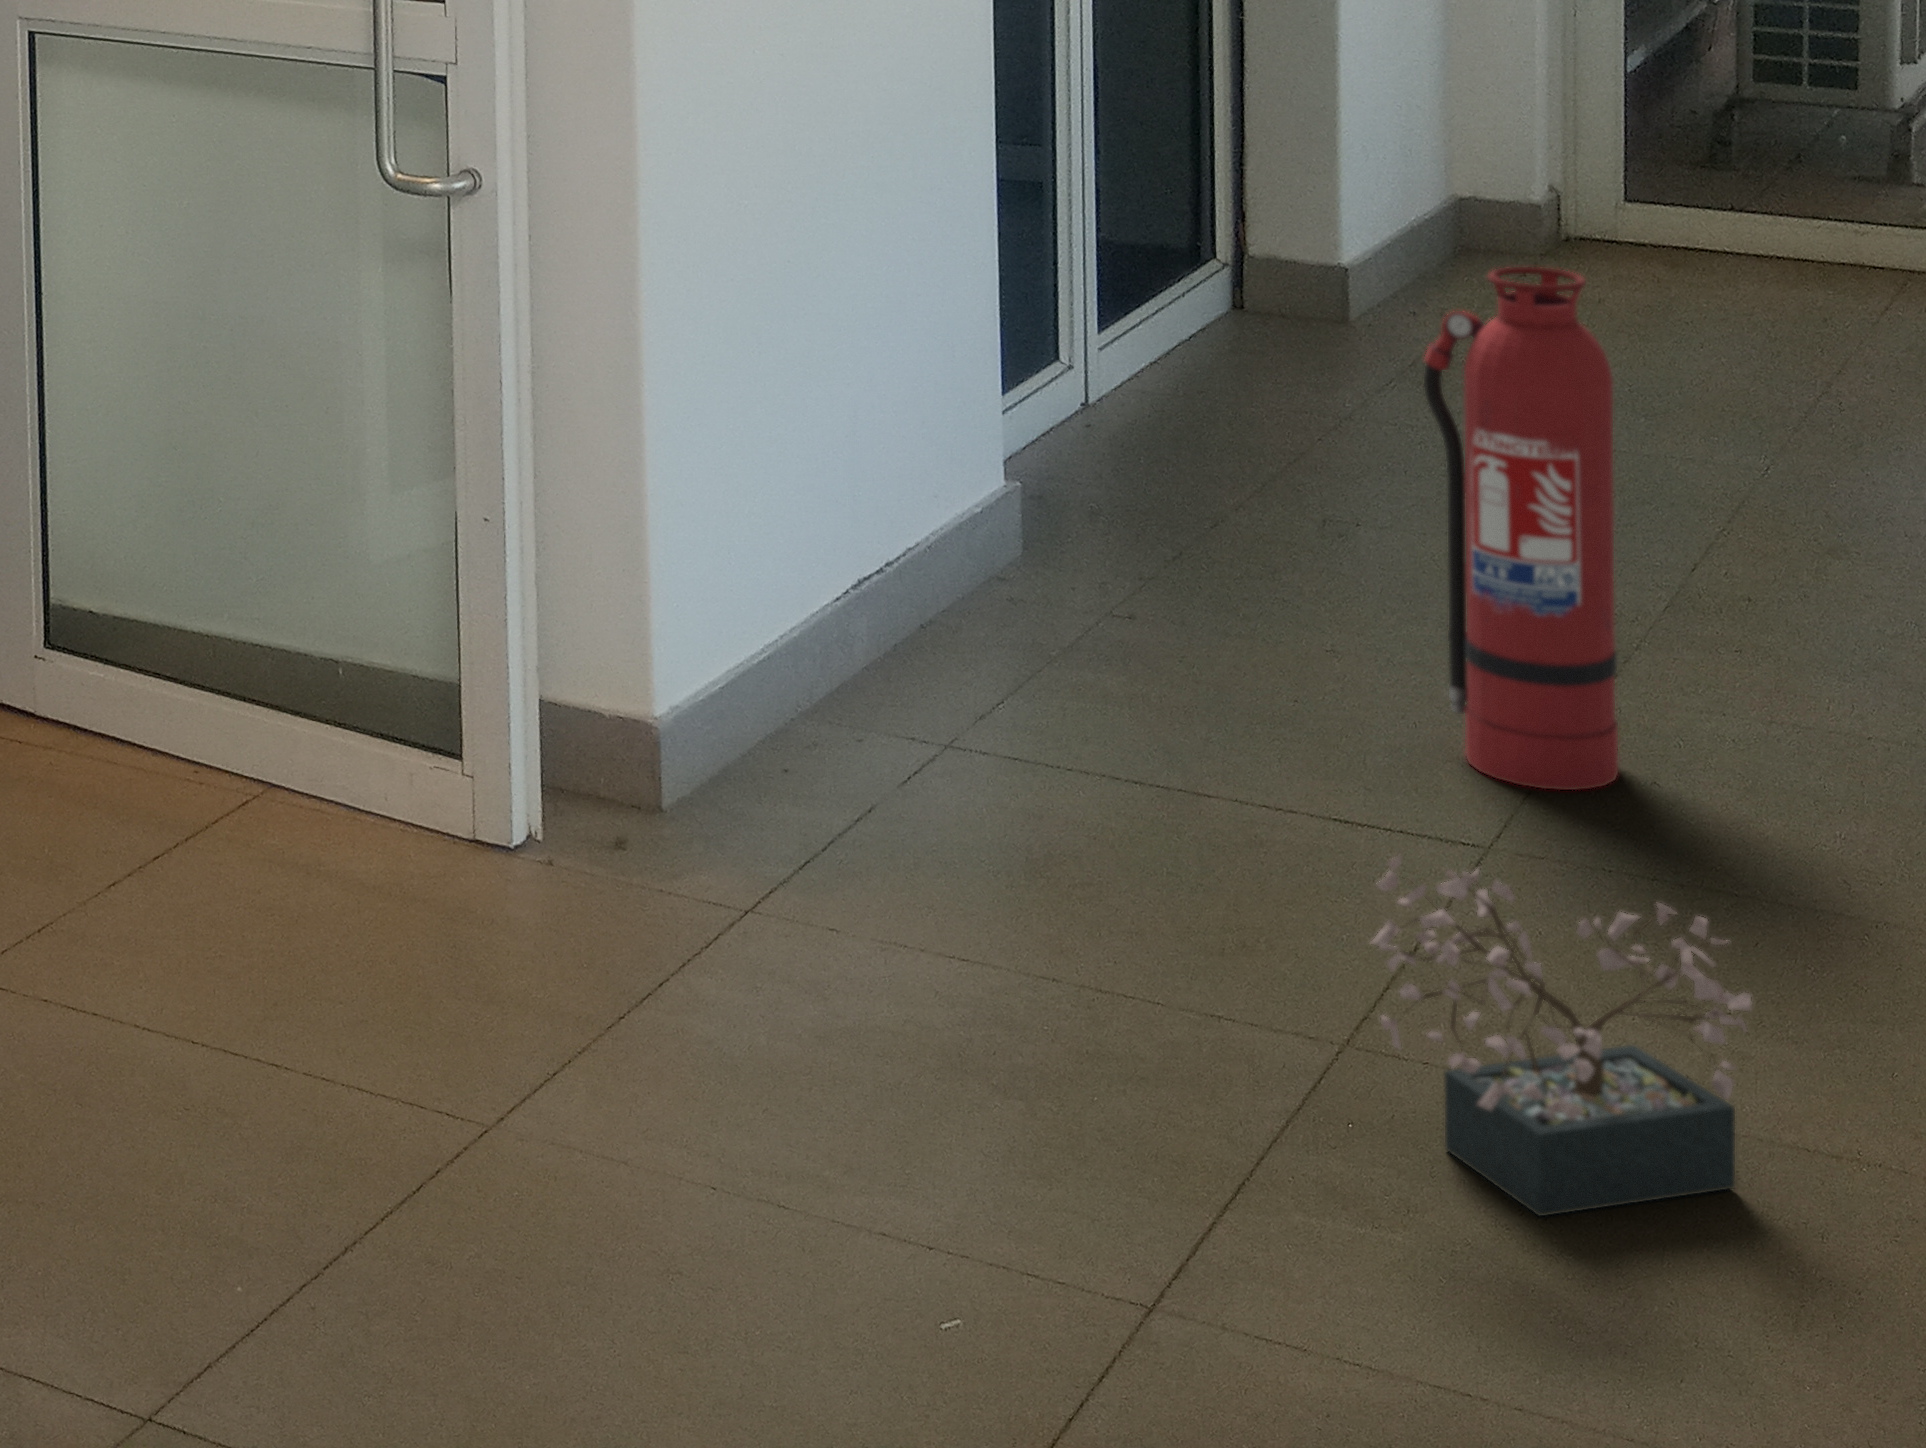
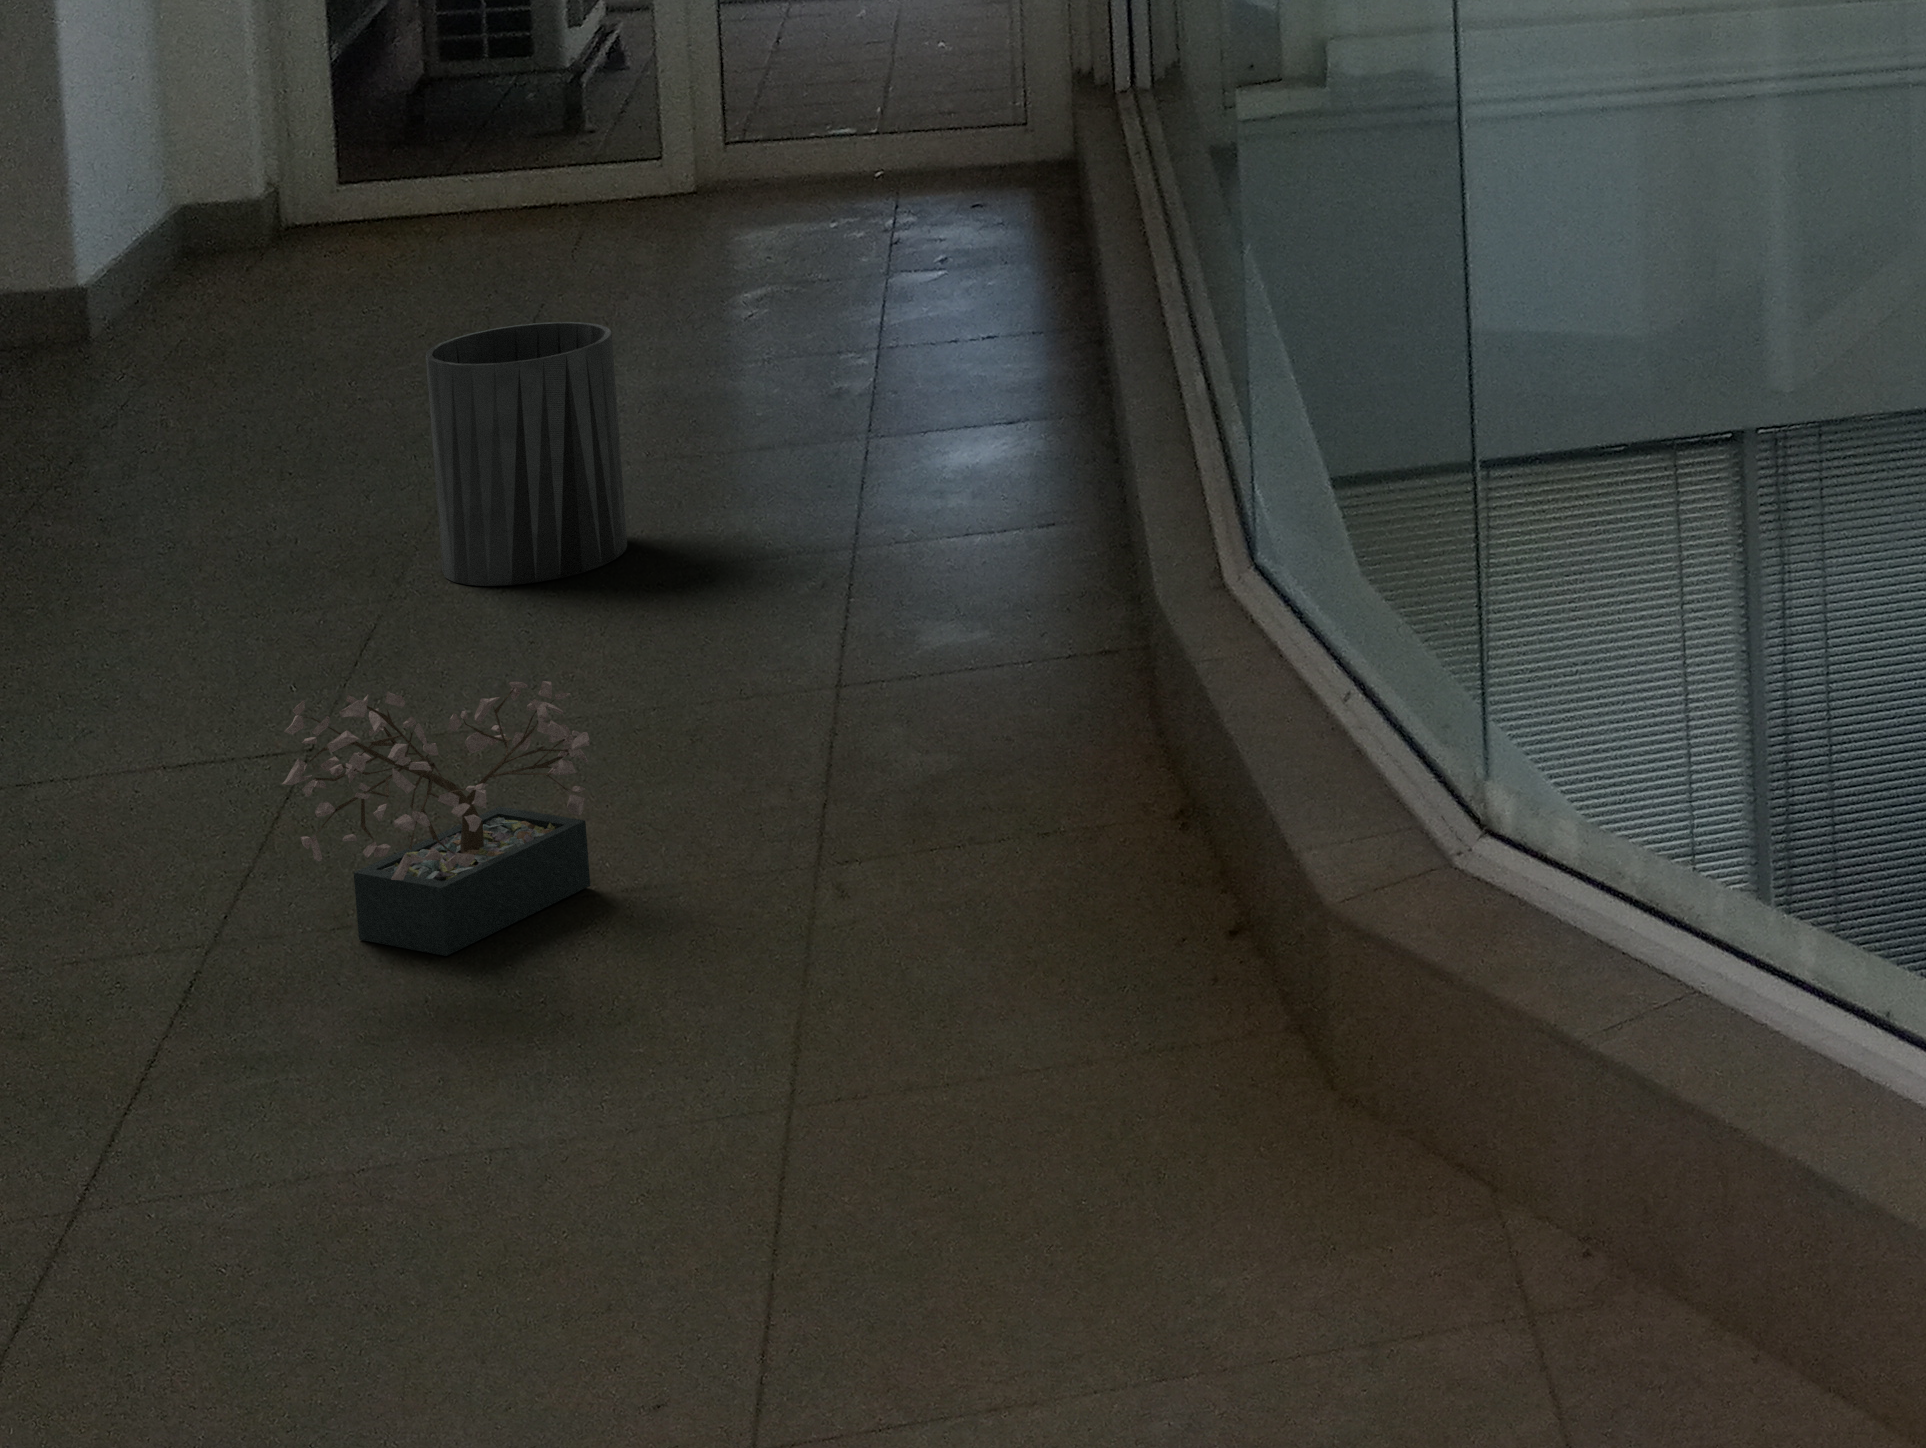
fire extinguisher: present [1424,267,1618,790] -> none [235,211,433,670]
trash can: none [1647,426,1877,742] -> present [426,322,627,586]

